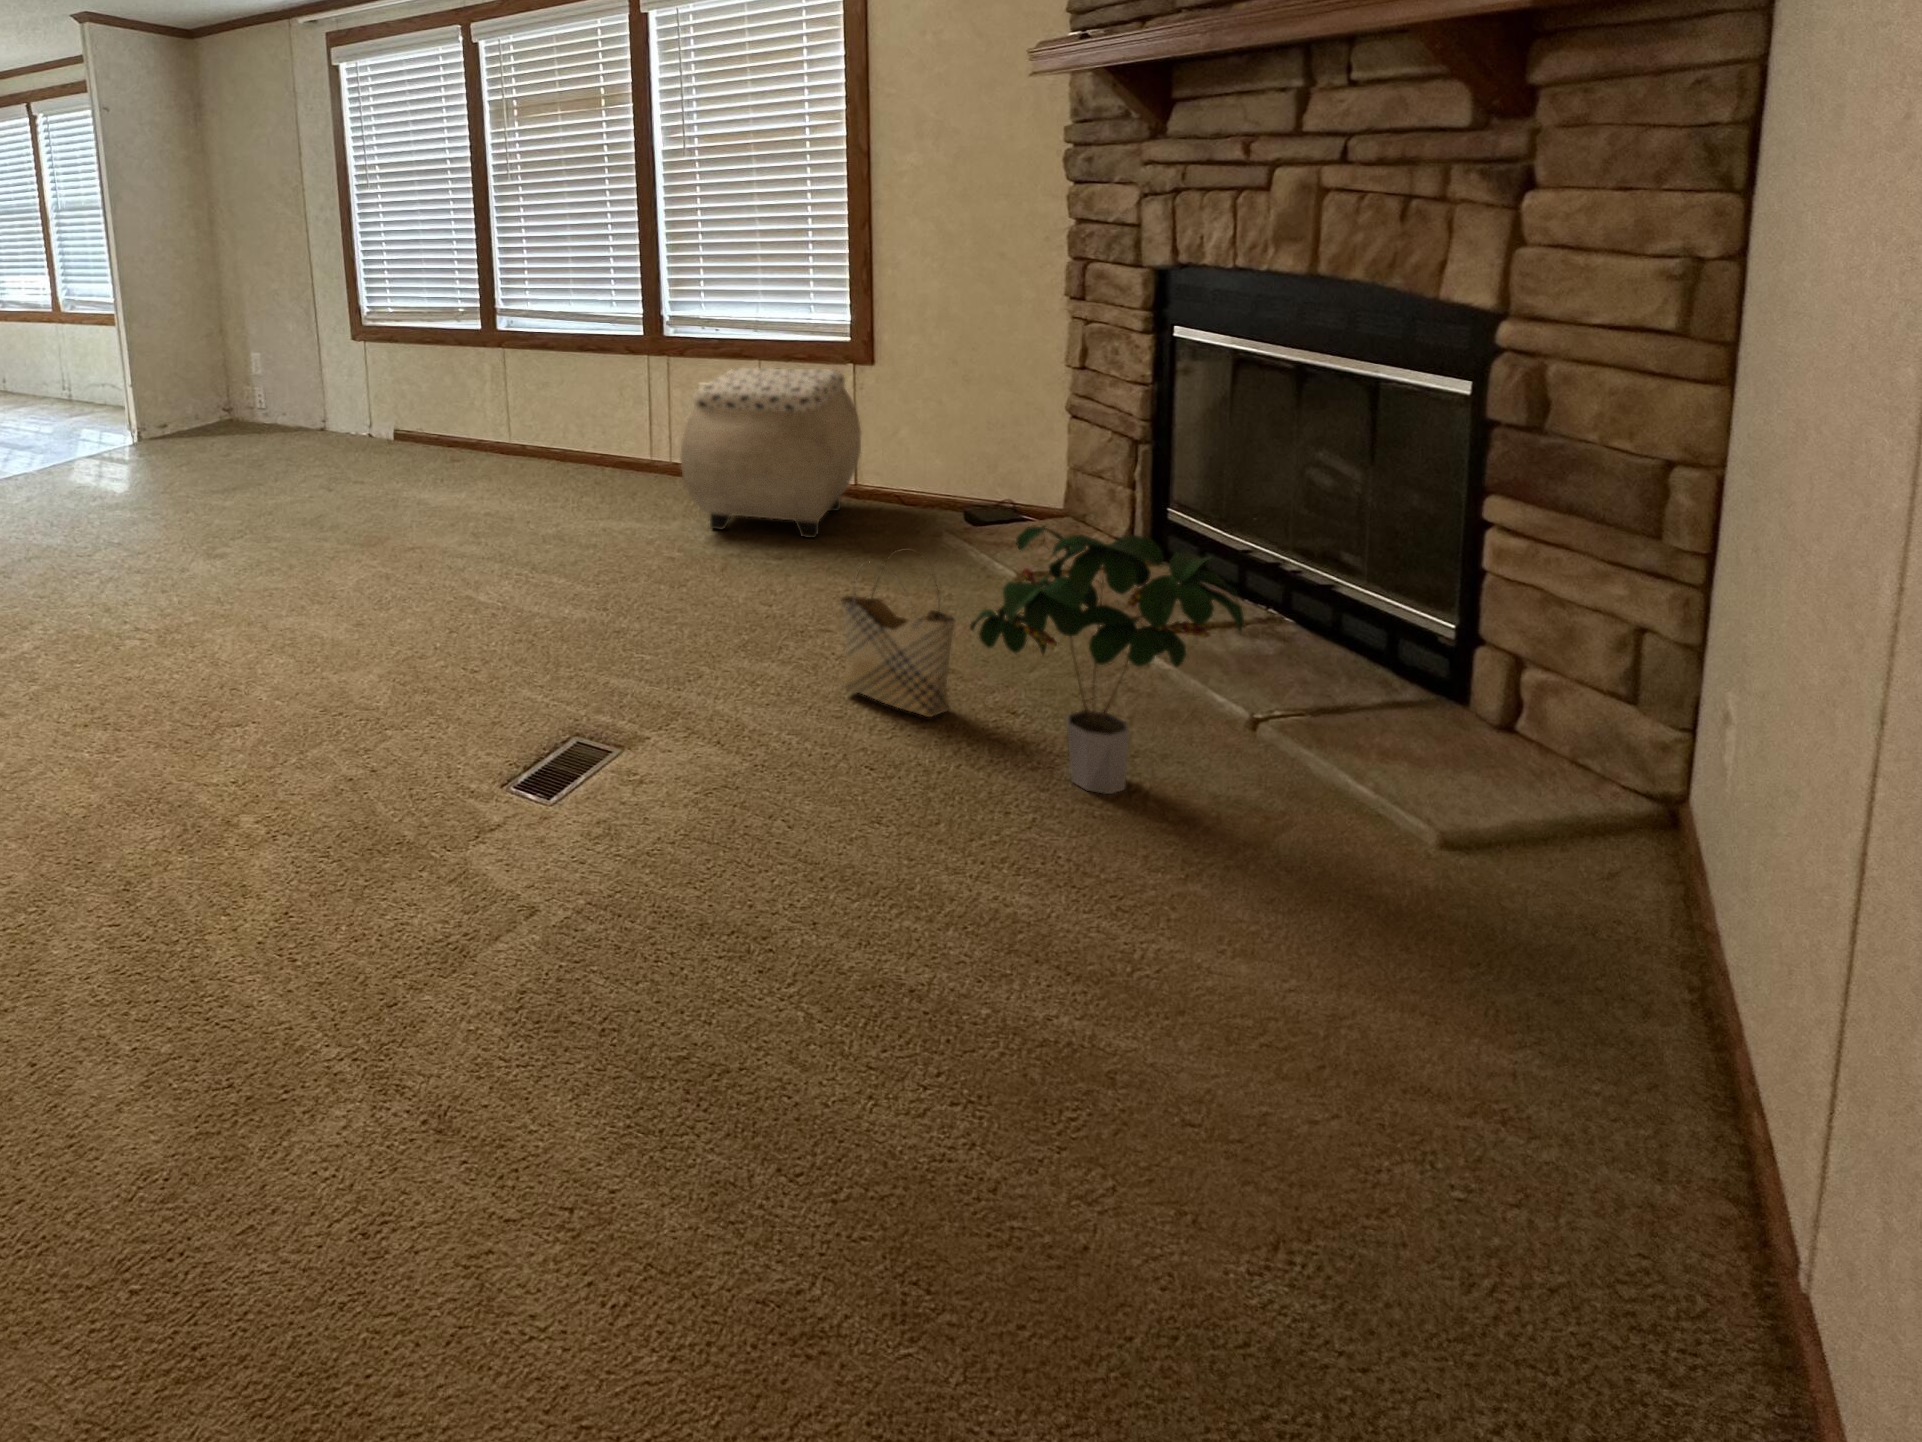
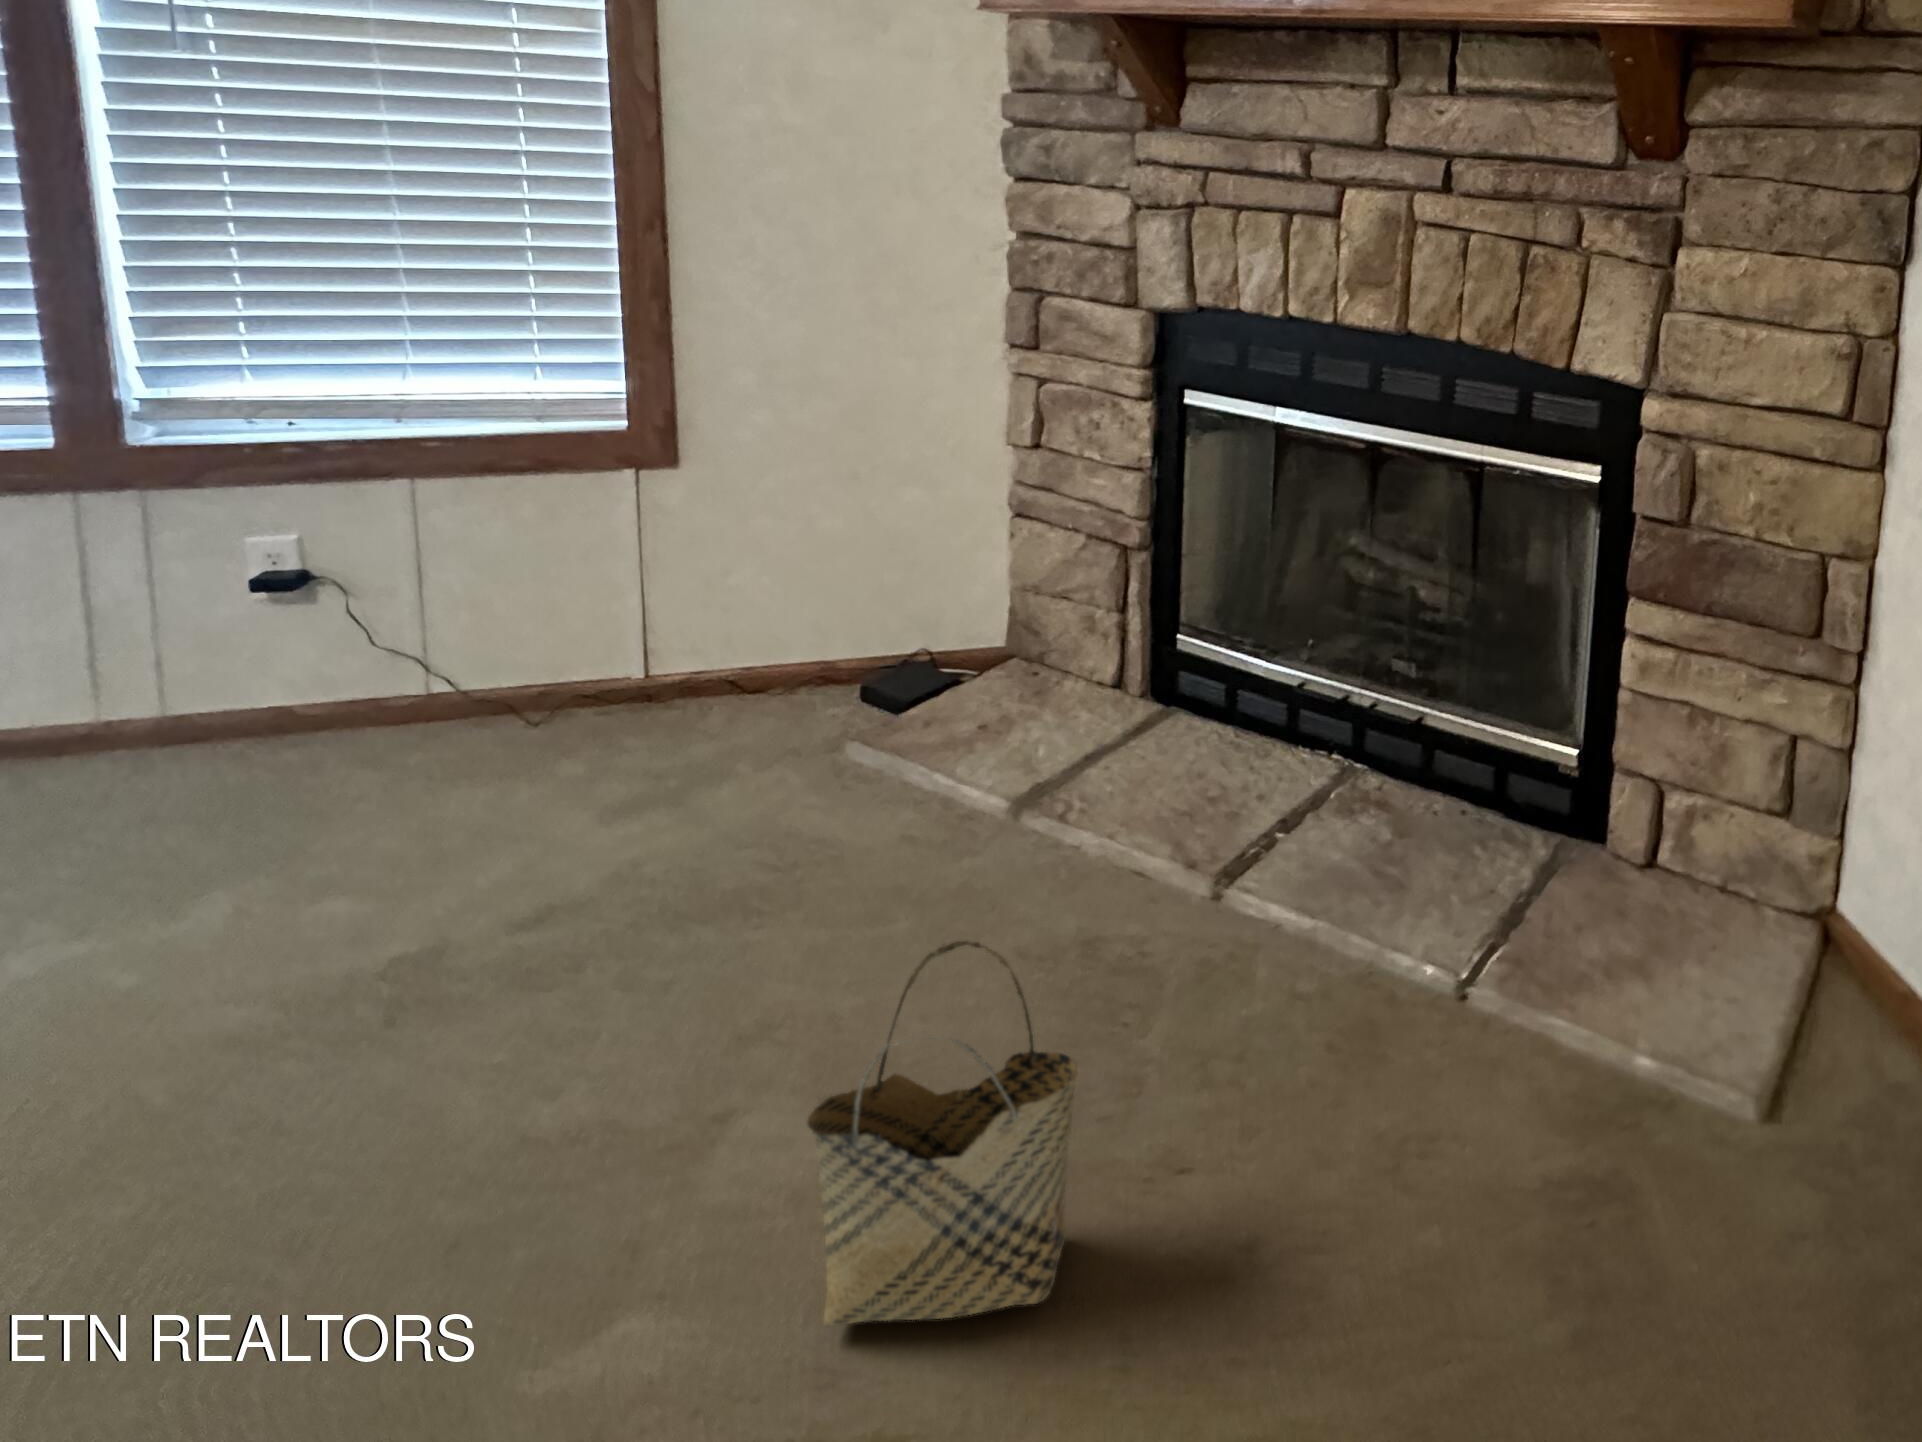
ottoman: present [680,368,861,538] -> none [197,494,667,909]
potted plant: present [970,525,1244,794] -> none [1142,827,1594,1317]

